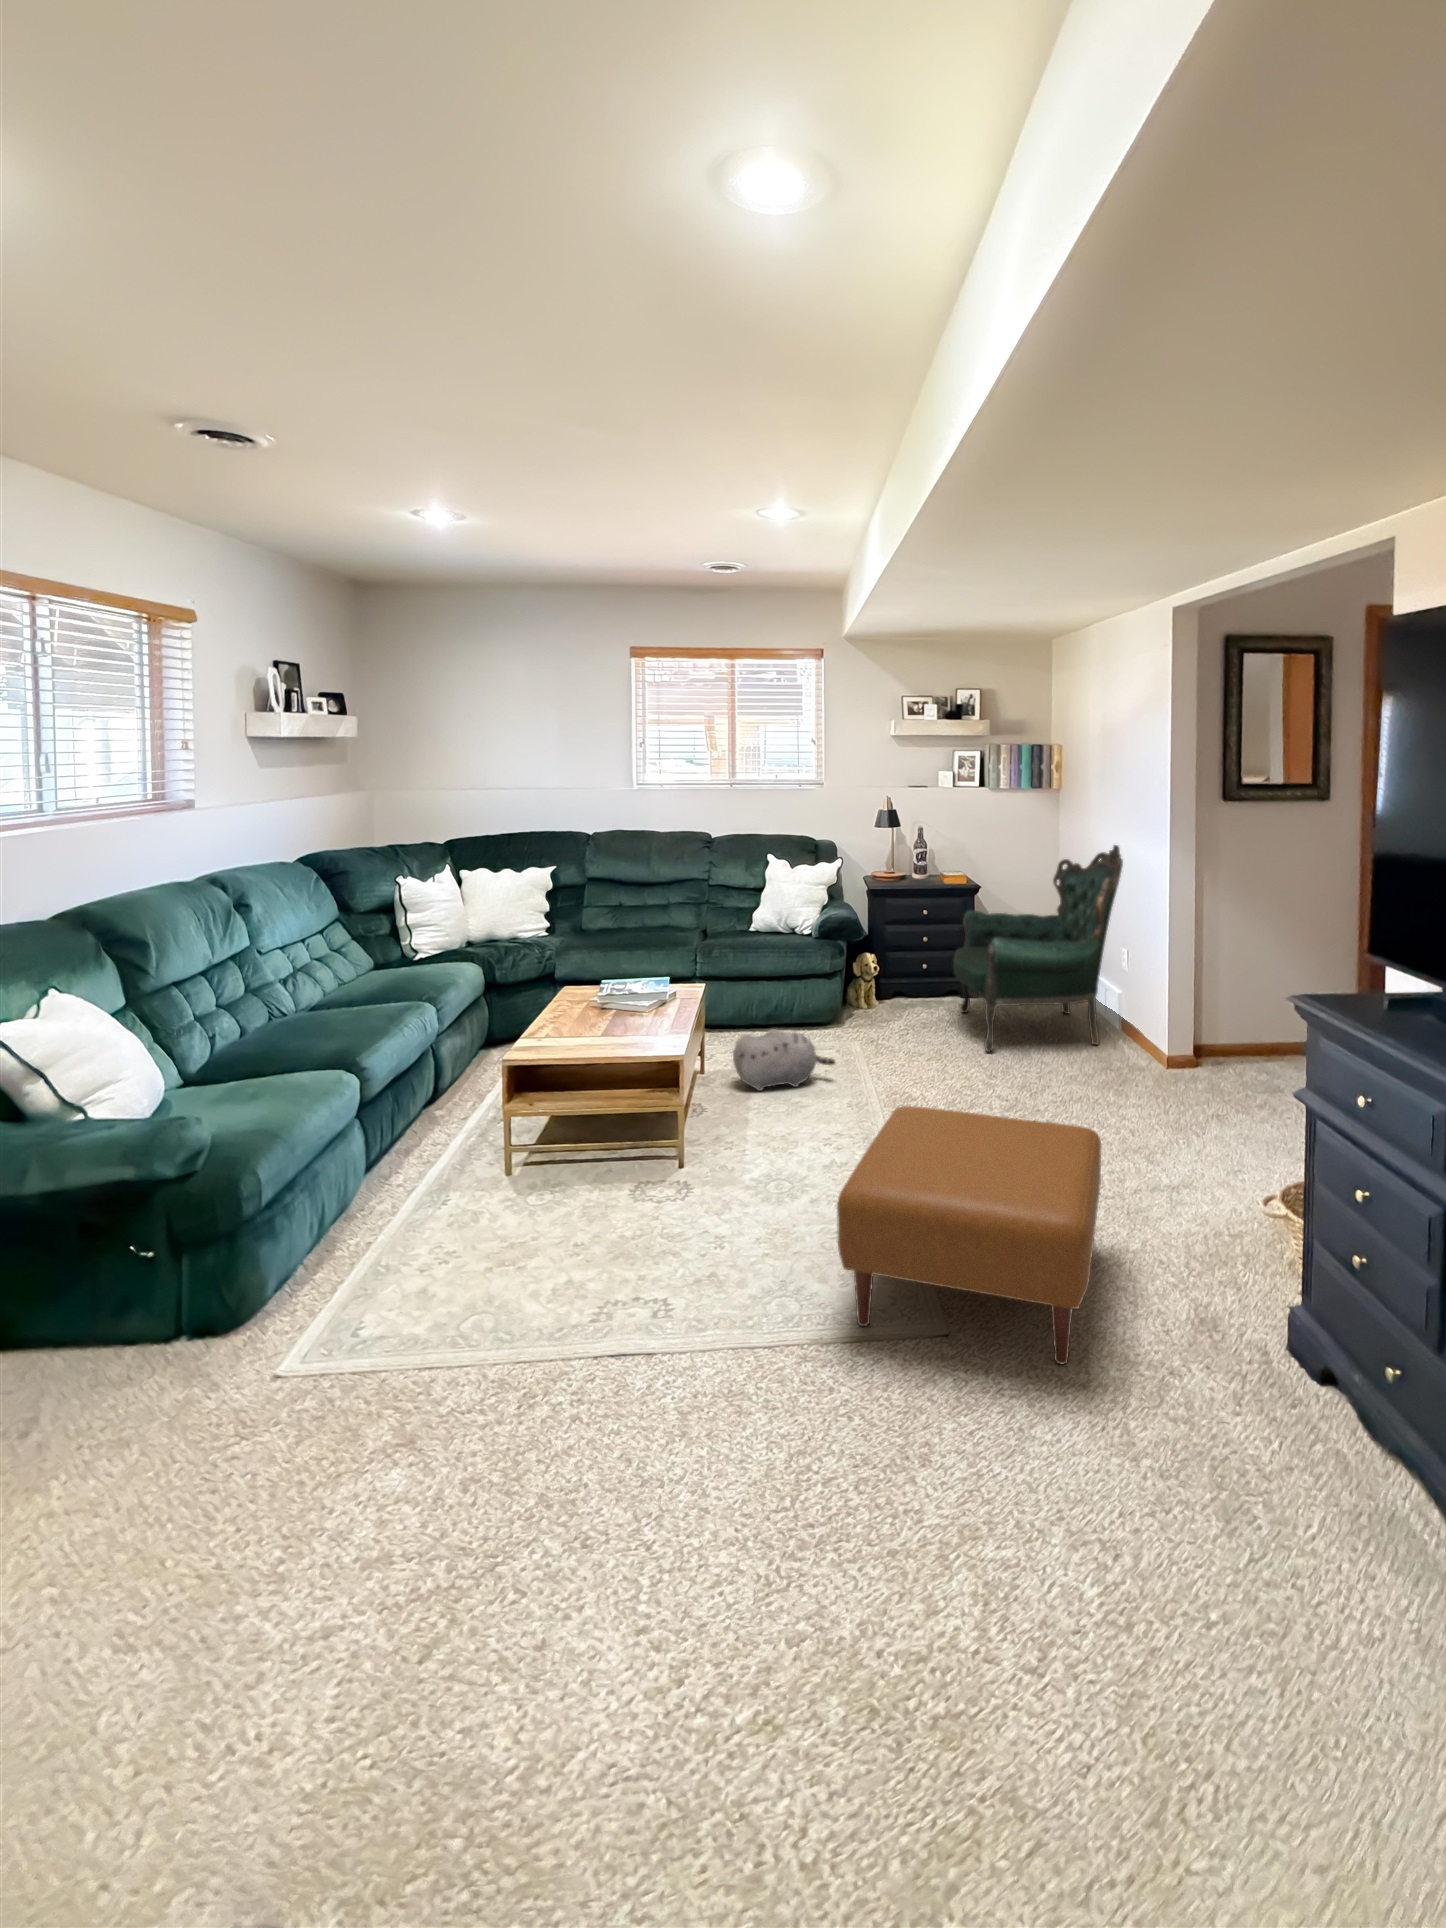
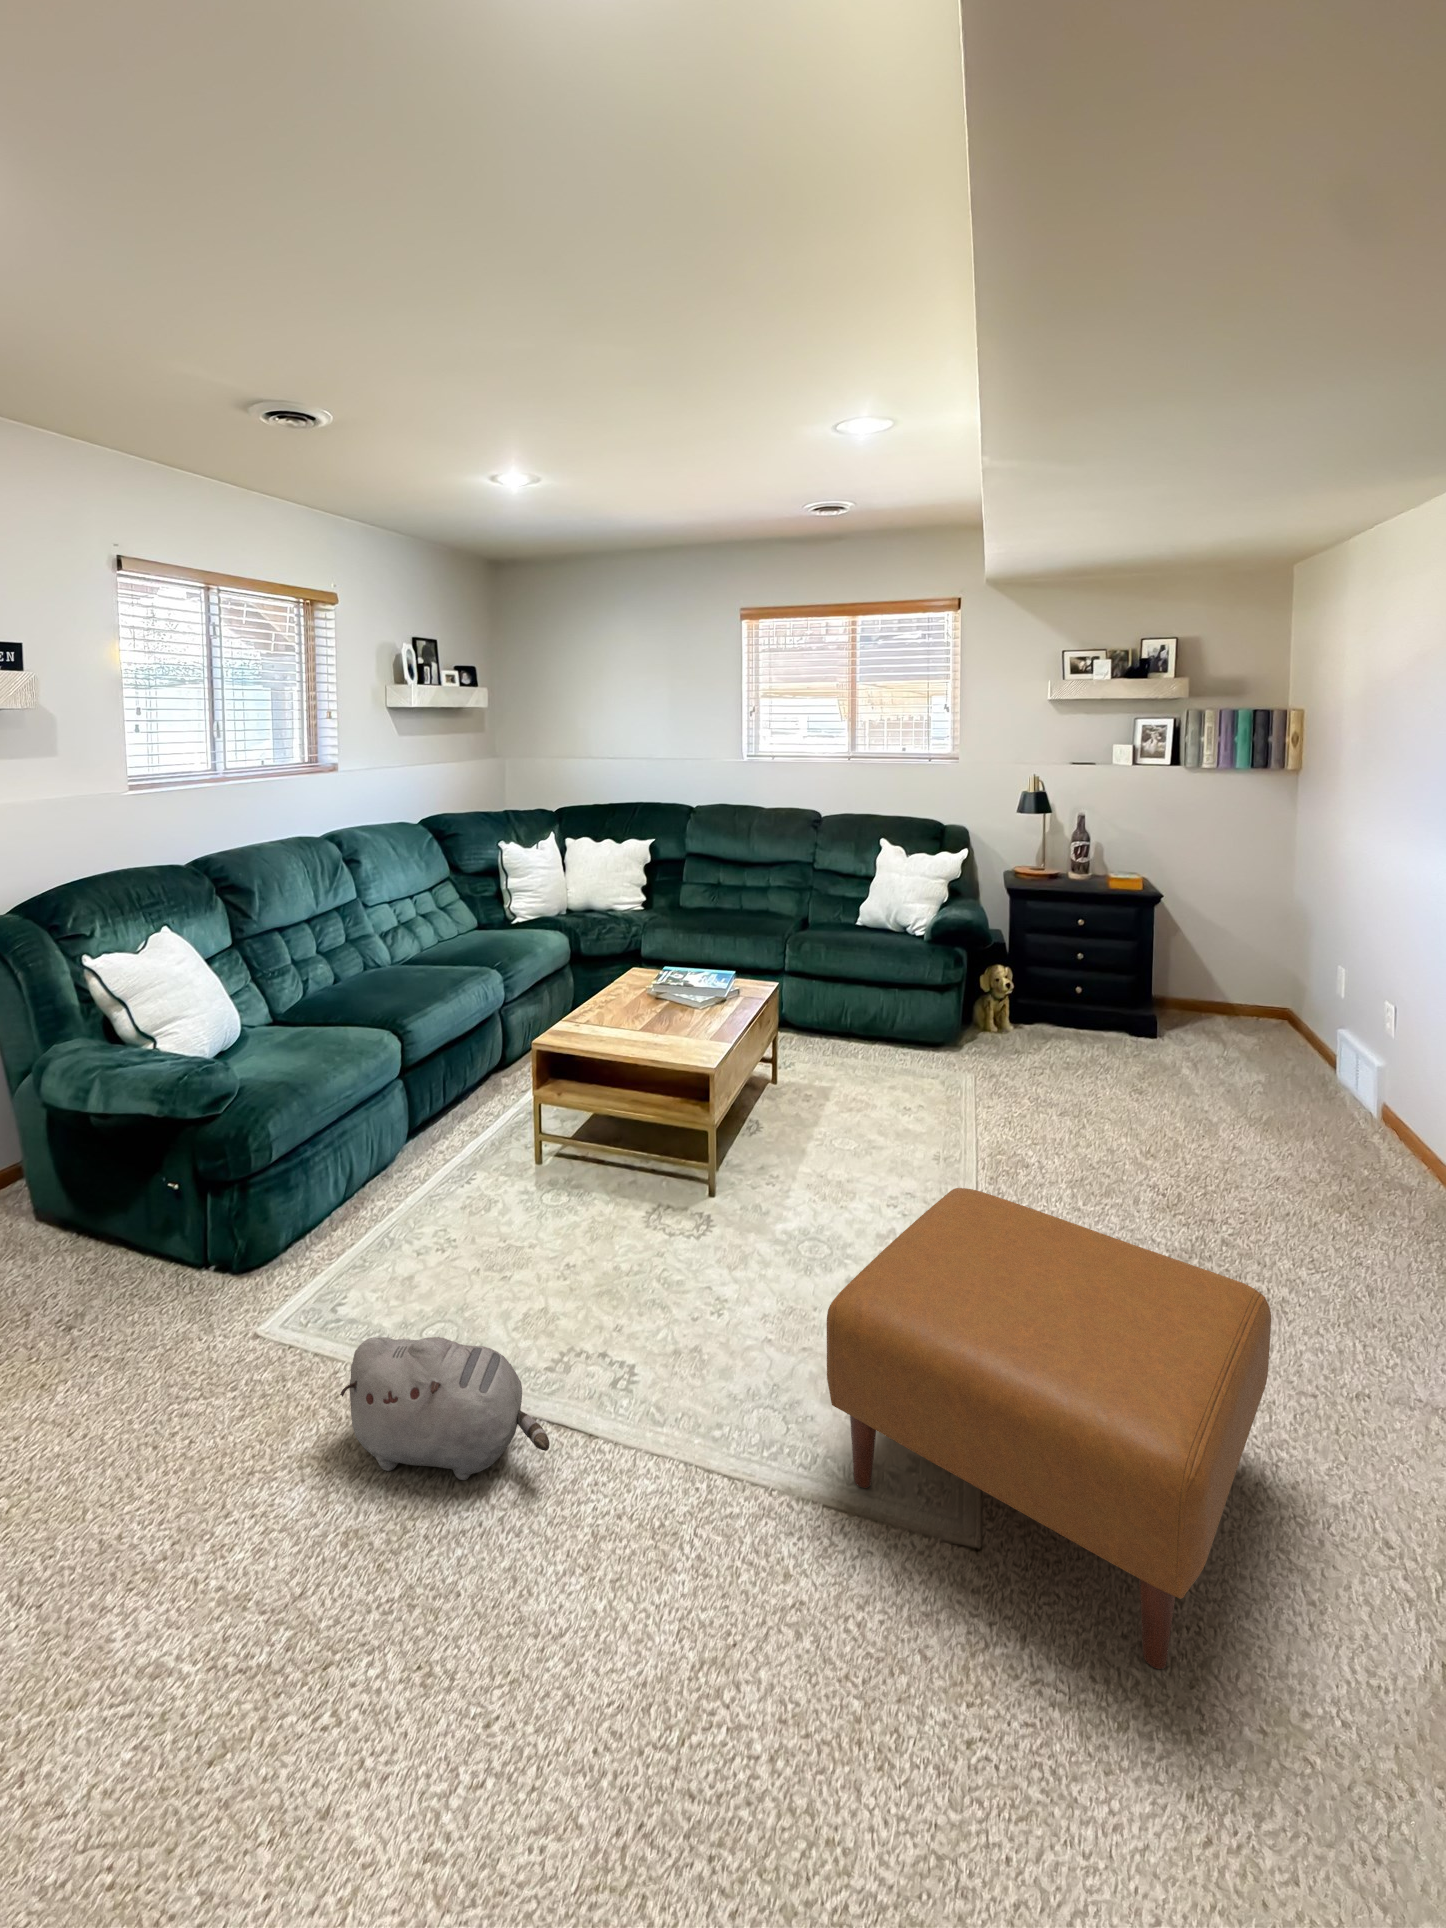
armchair: present [953,845,1123,1052] -> none [1107,853,1380,1132]
plush toy: present [733,1029,835,1091] -> present [340,1337,549,1480]

